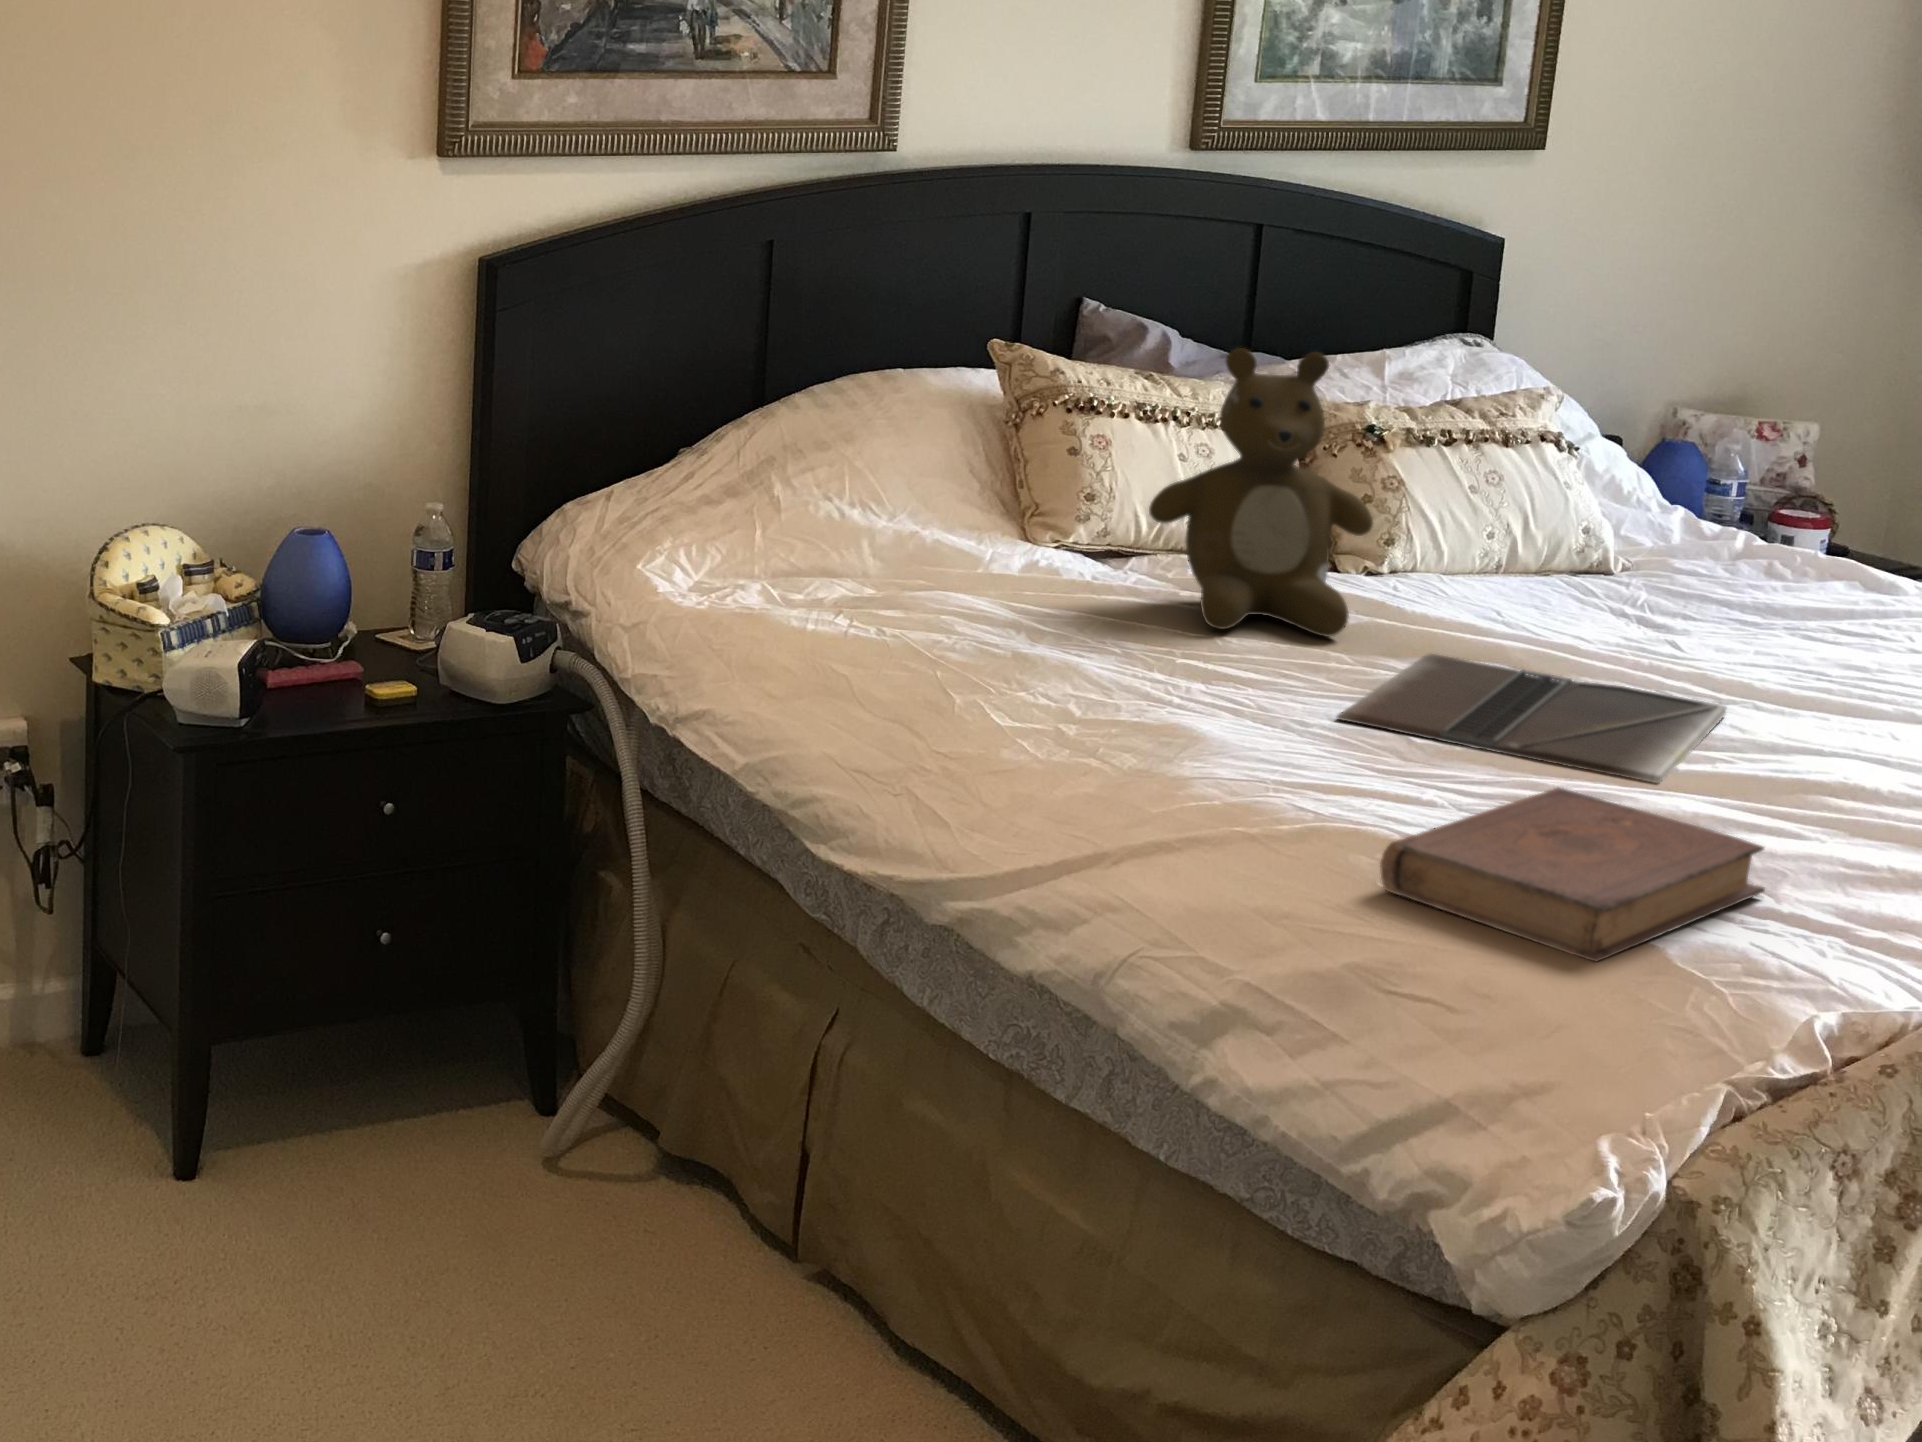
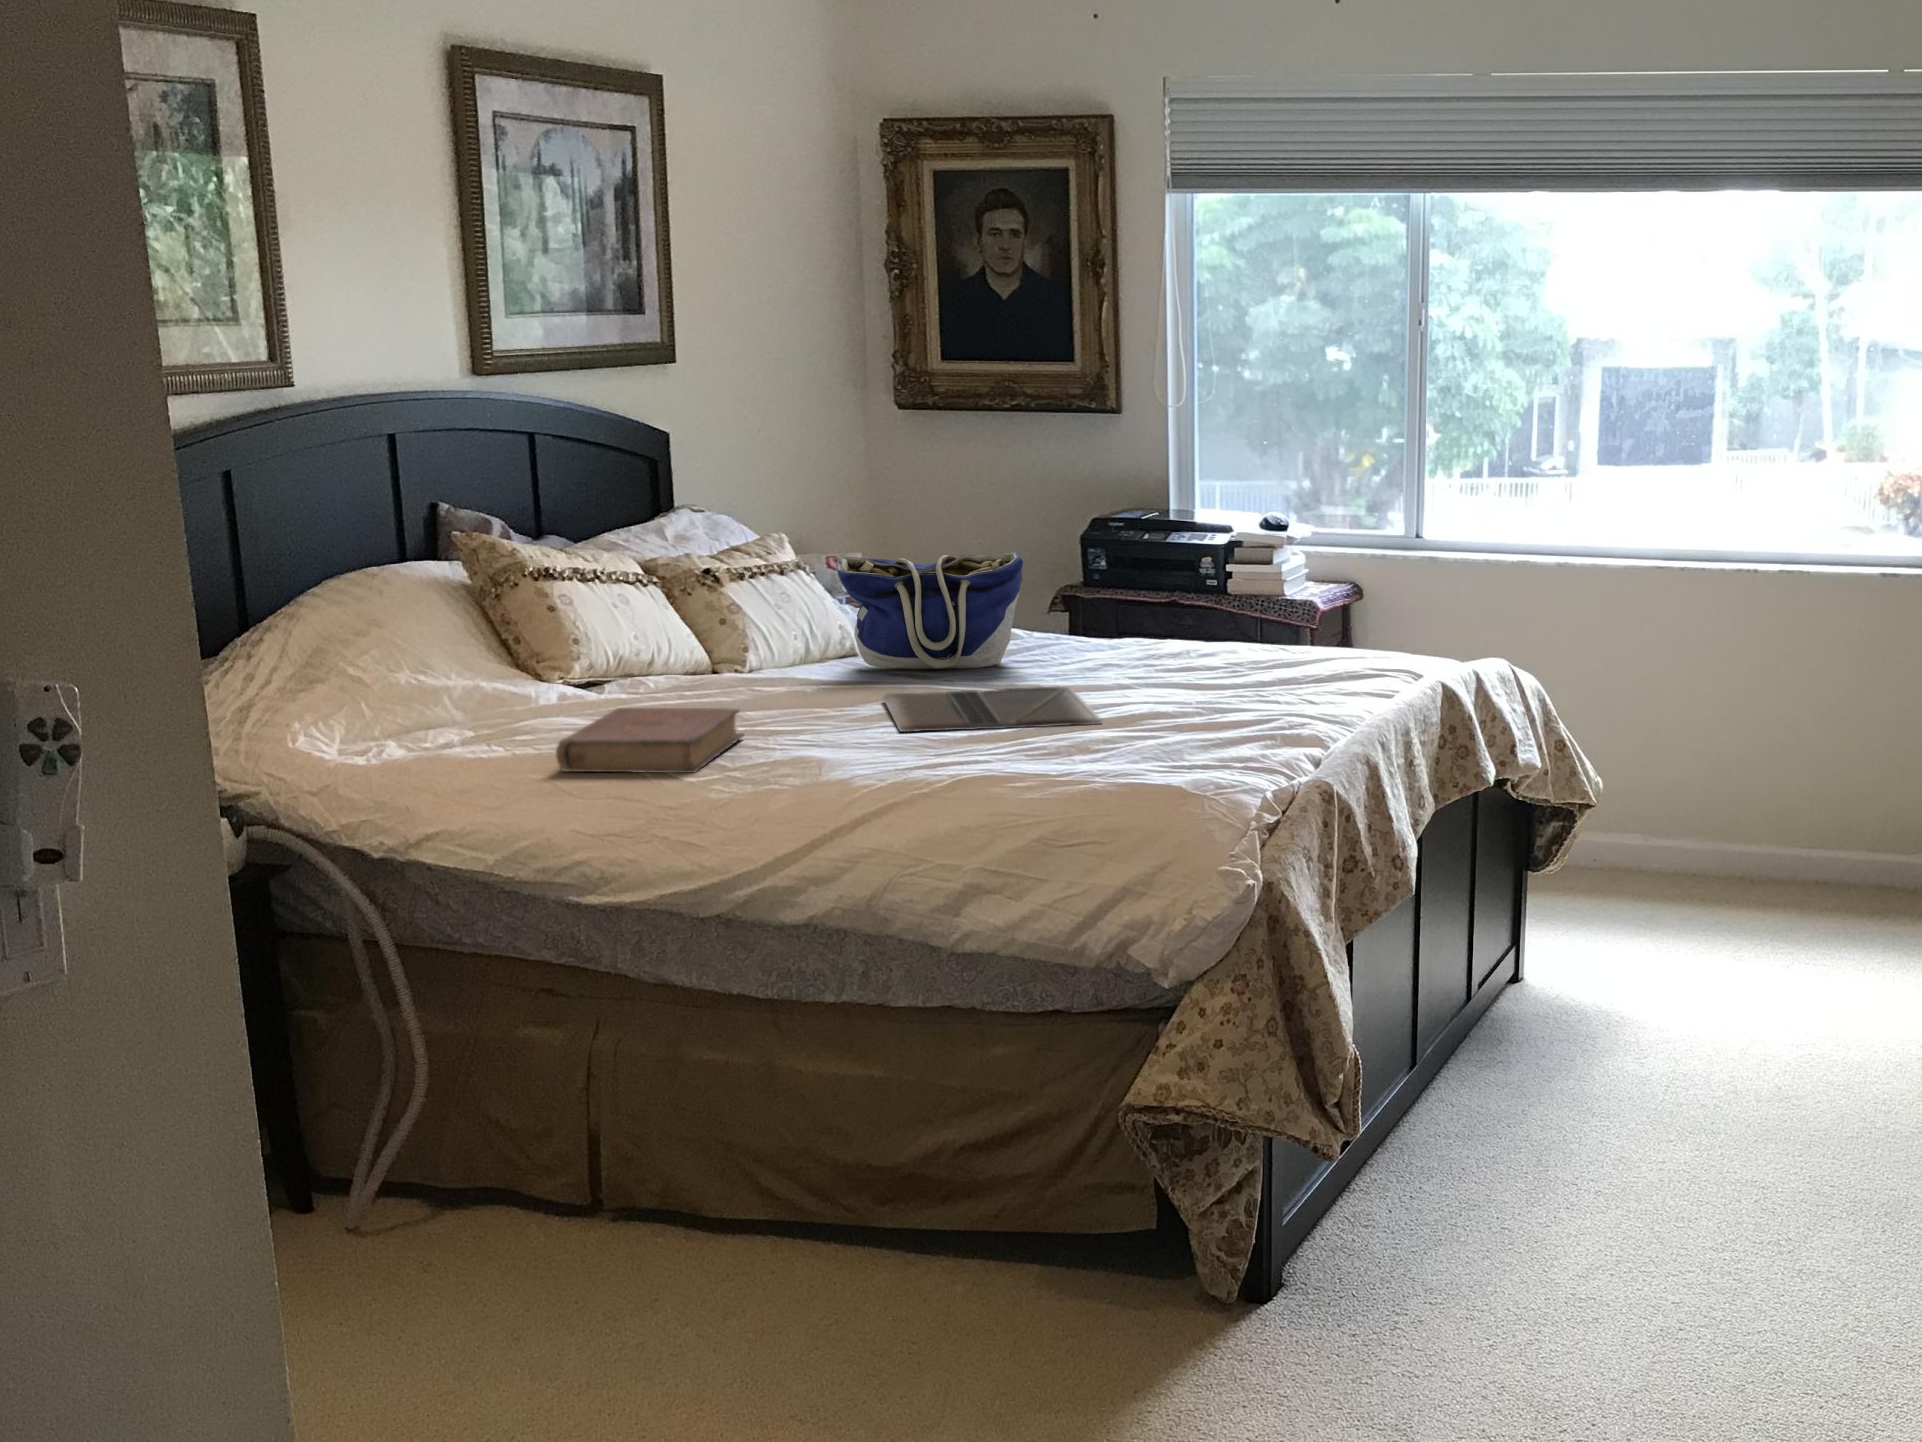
teddy bear: present [1149,348,1373,637] -> none [652,500,818,708]
tote bag: none [1486,446,1774,641] -> present [835,552,1023,669]
book: present [1380,788,1765,961] -> present [556,708,744,773]

